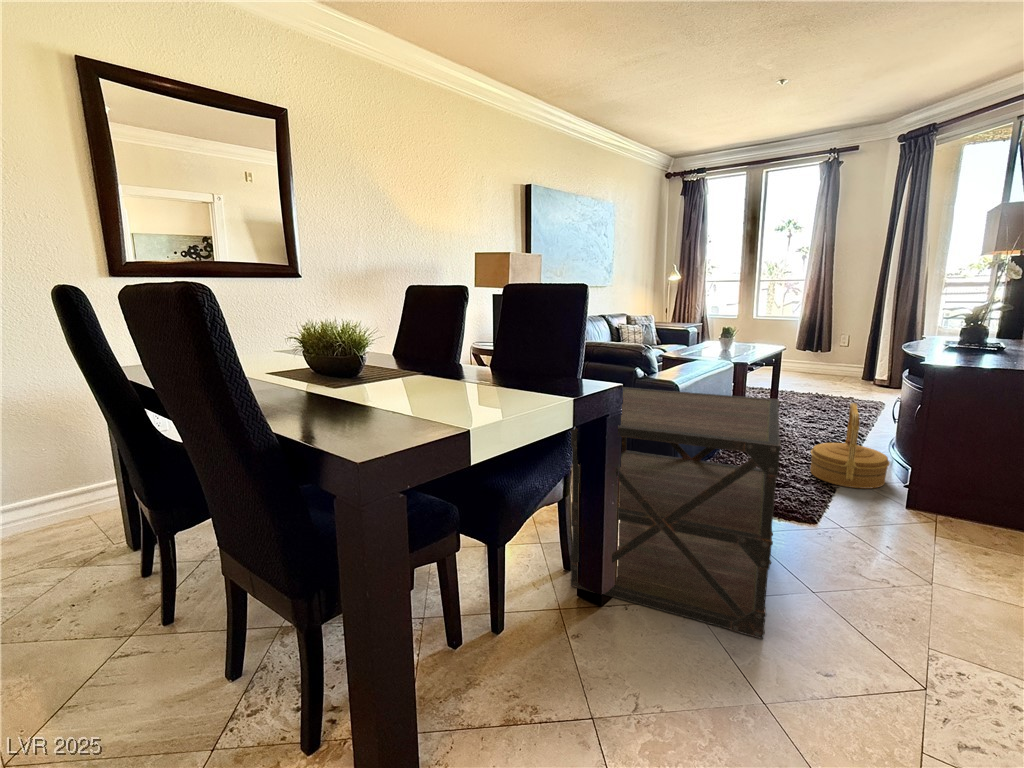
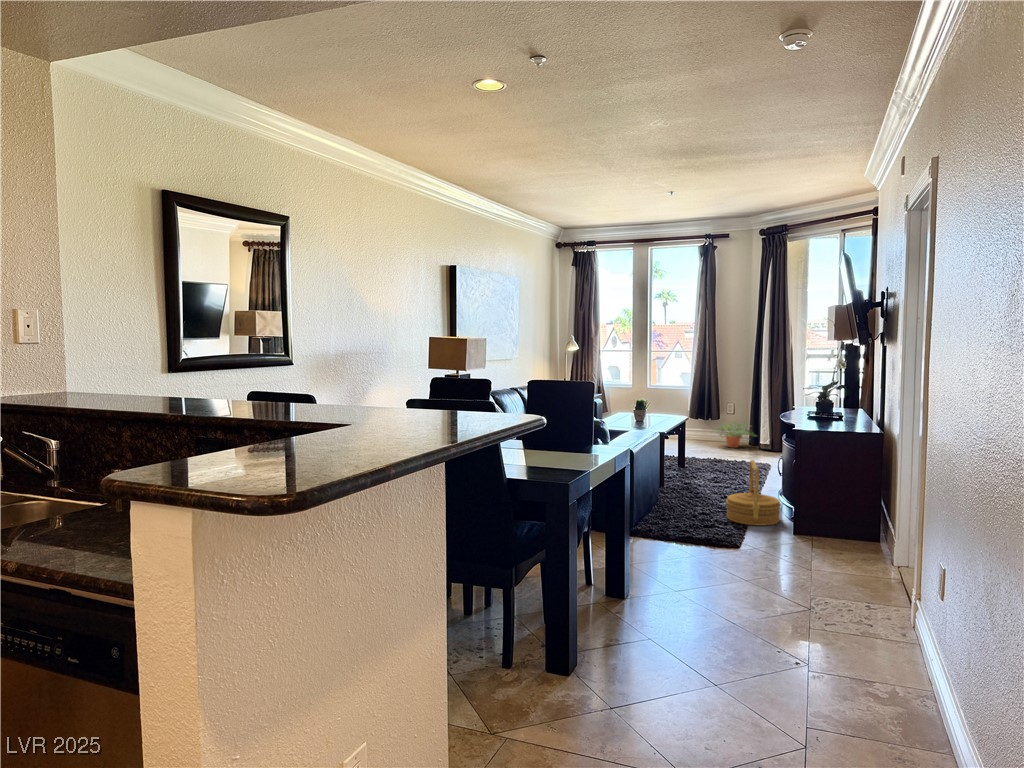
potted plant: none [817,353,874,382] -> present [712,421,756,448]
side table: present [571,387,781,639] -> none [590,451,729,609]

